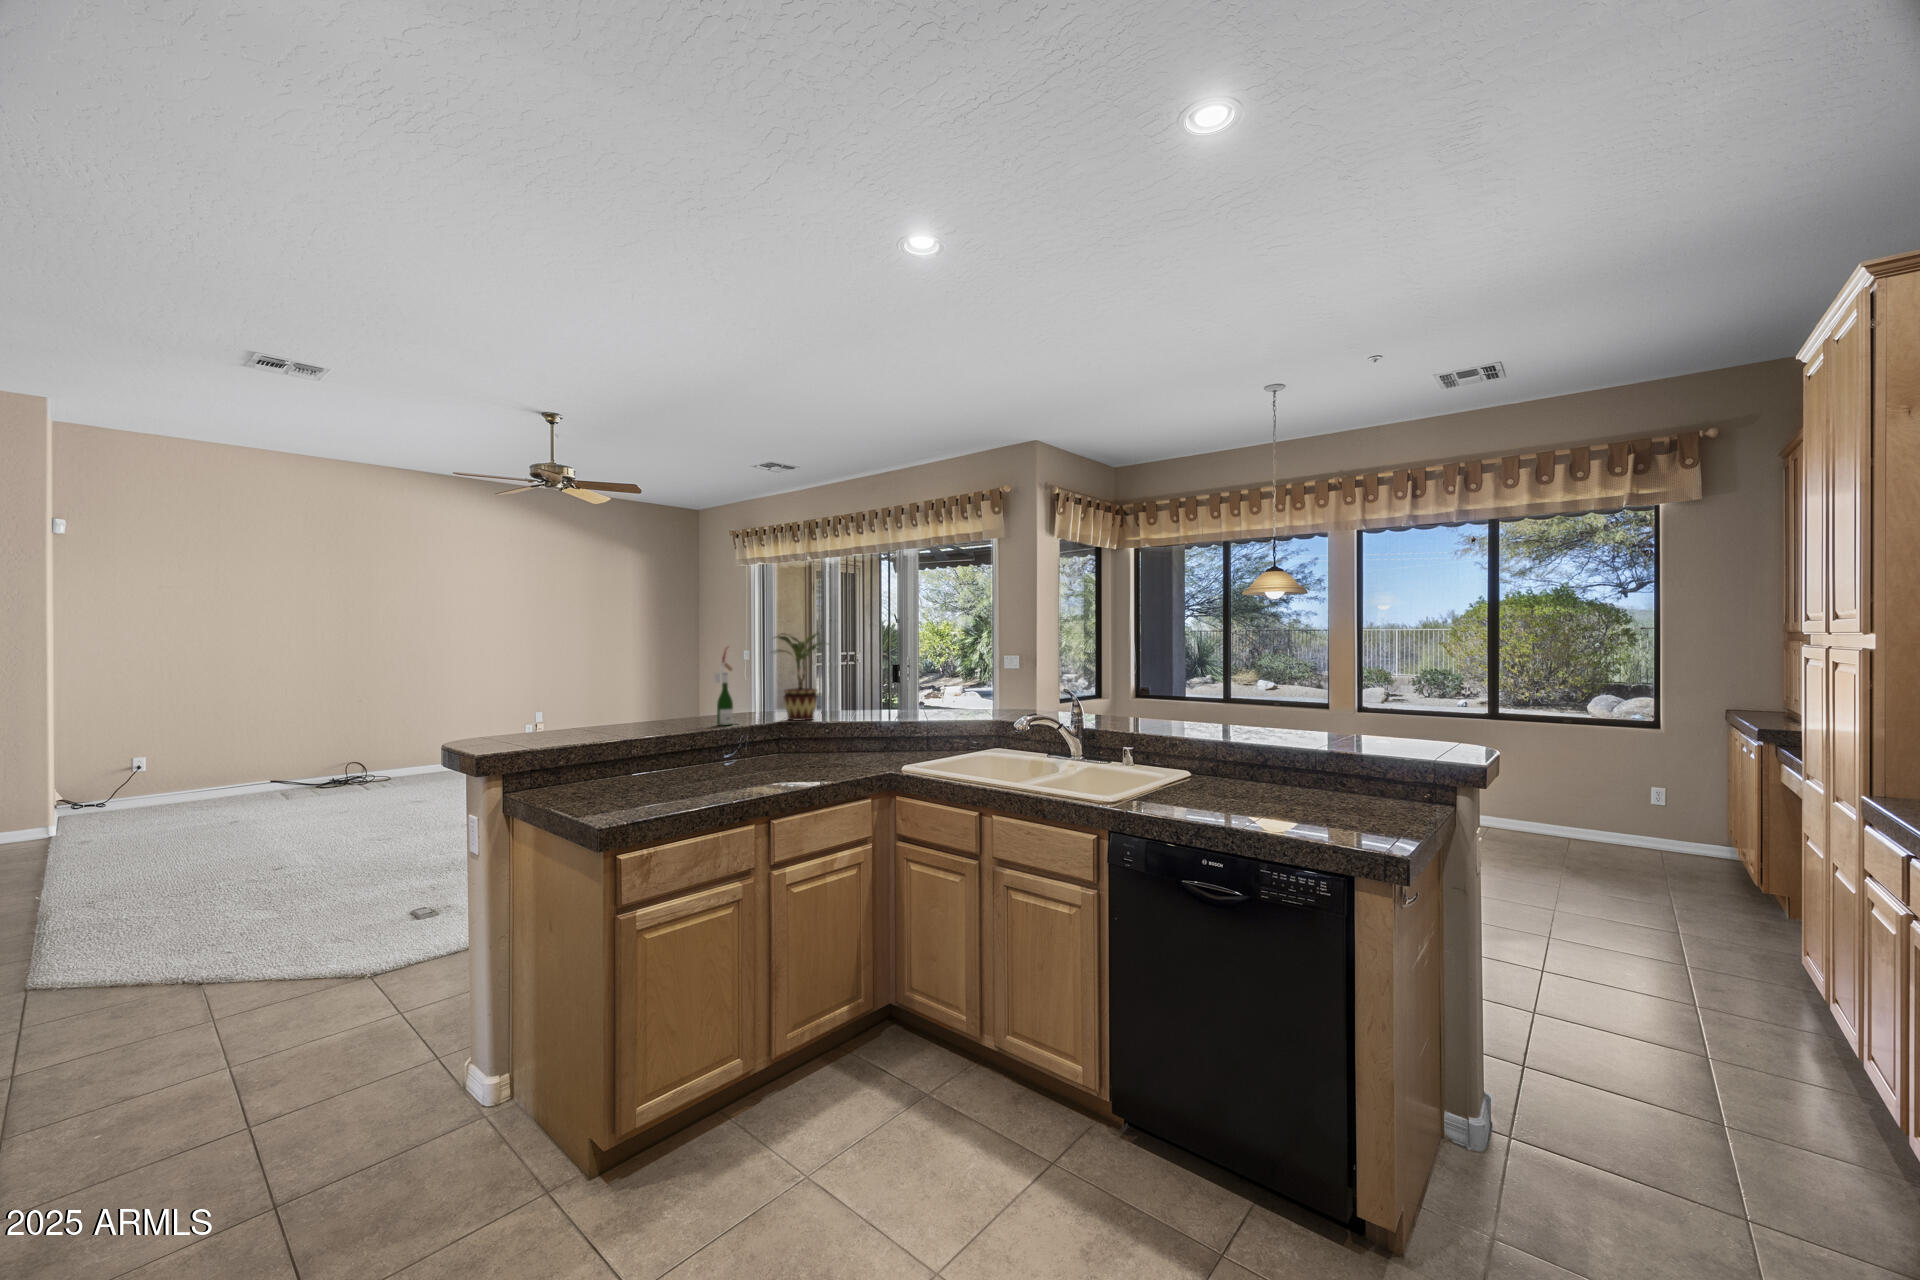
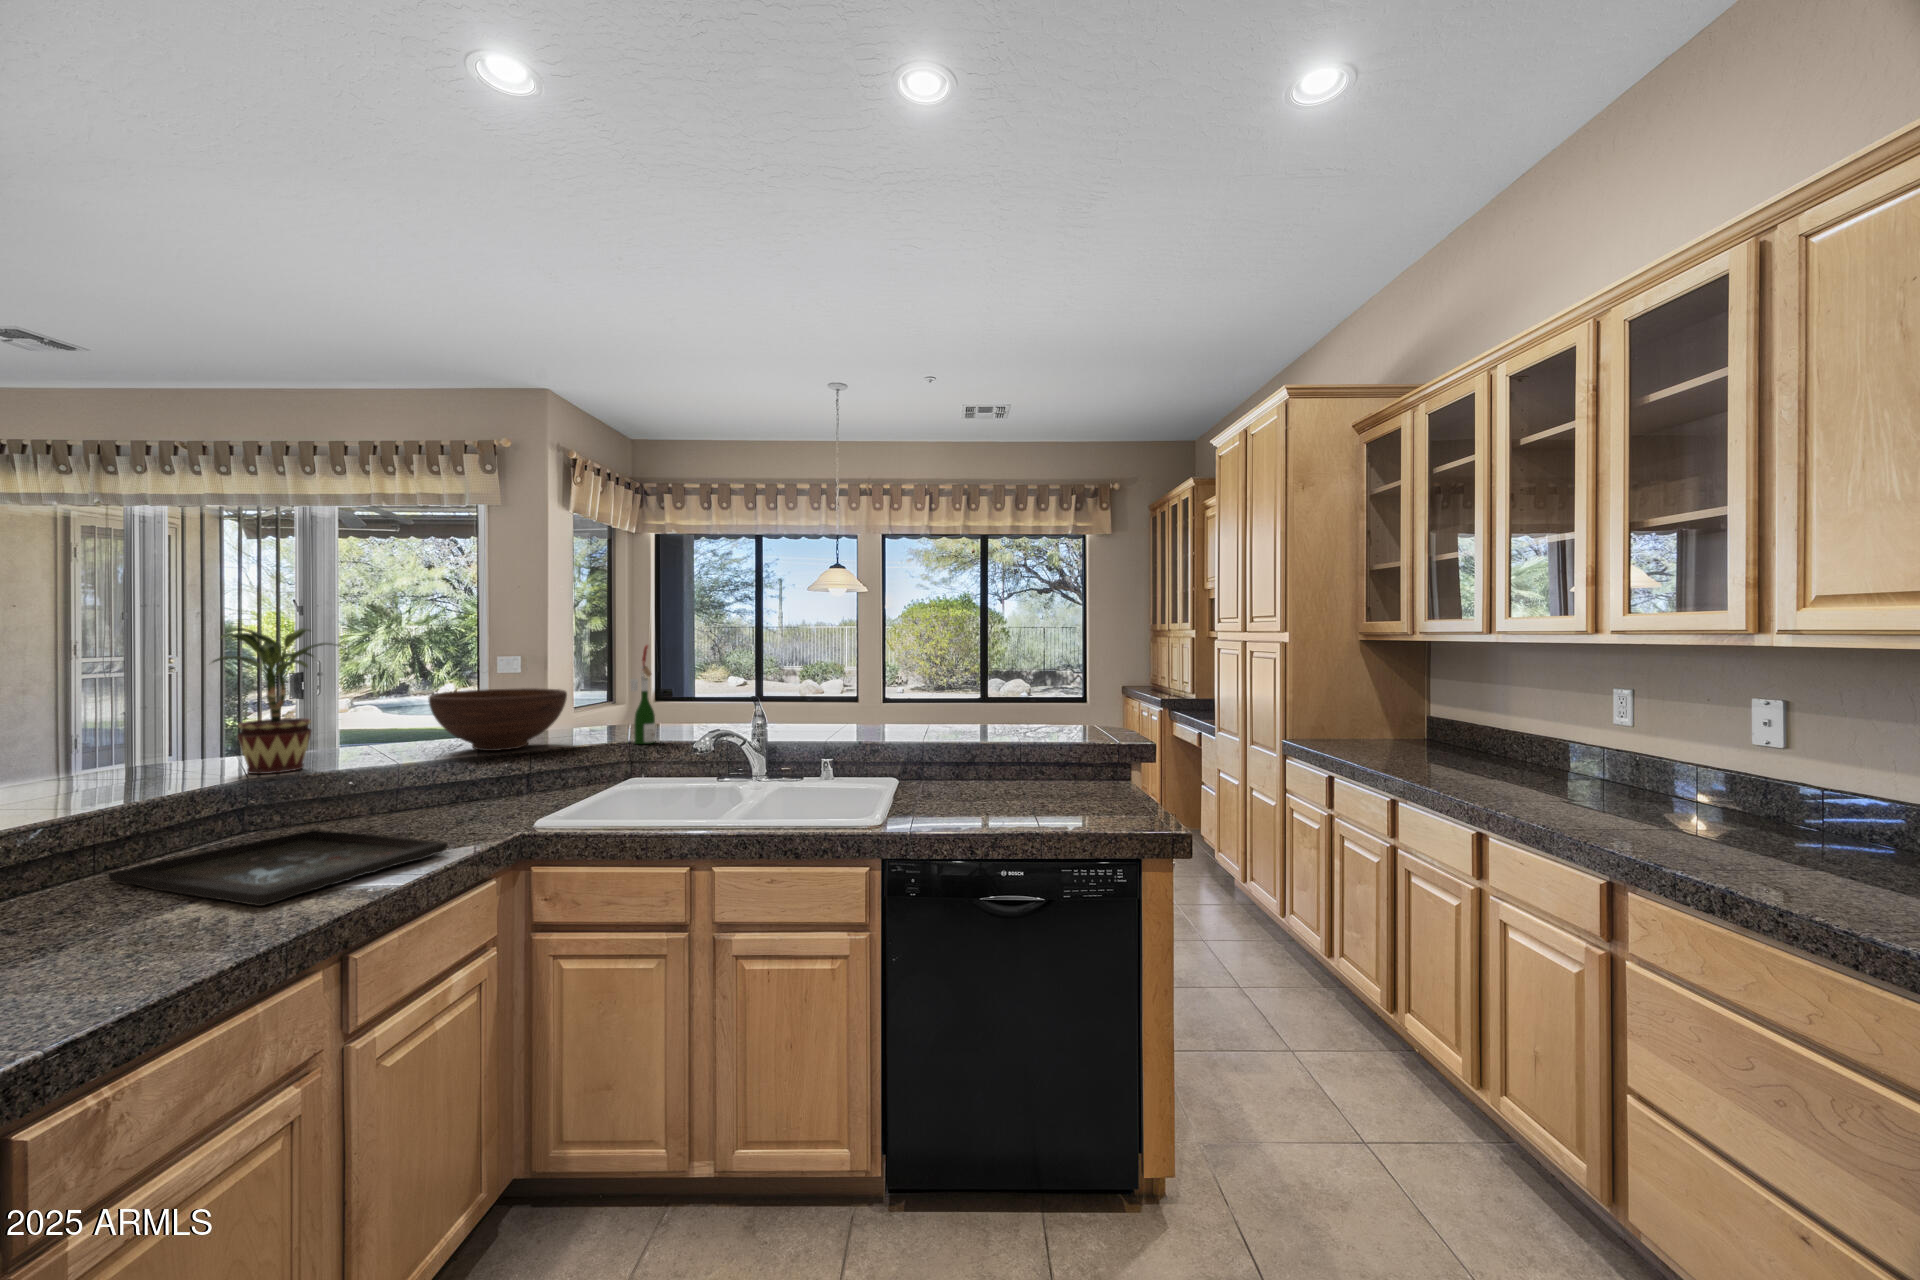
wine bottle: present [714,647,733,726] -> present [630,645,655,744]
fruit bowl: none [881,676,965,718] -> present [428,688,567,751]
tray: none [704,755,842,787] -> present [108,830,448,906]

